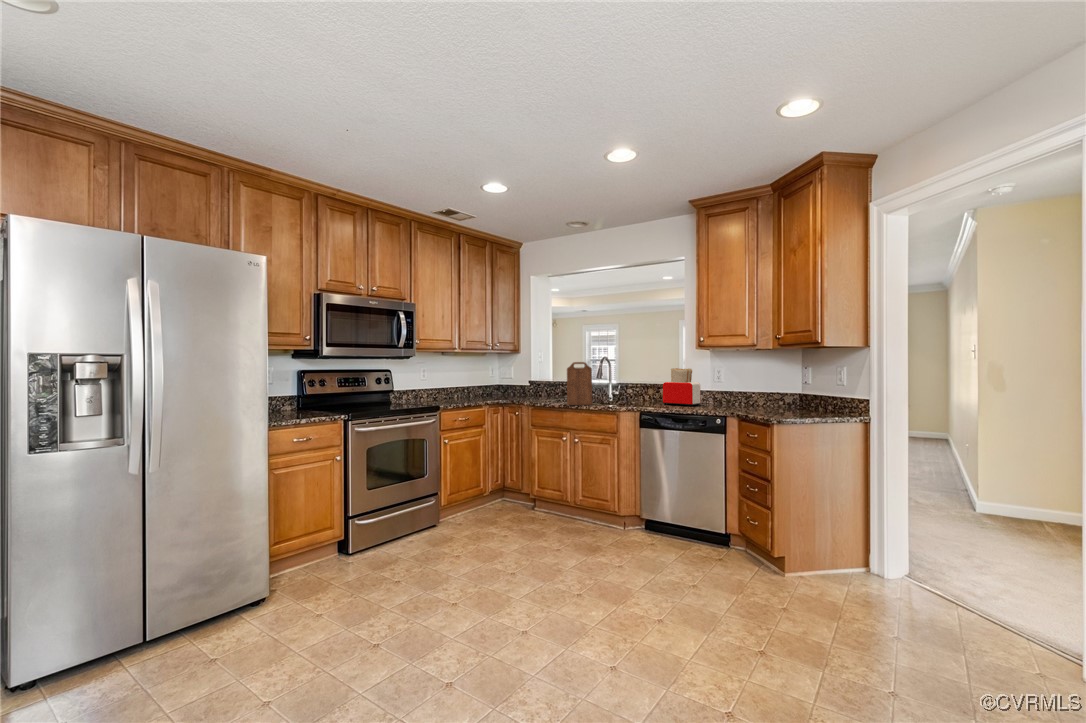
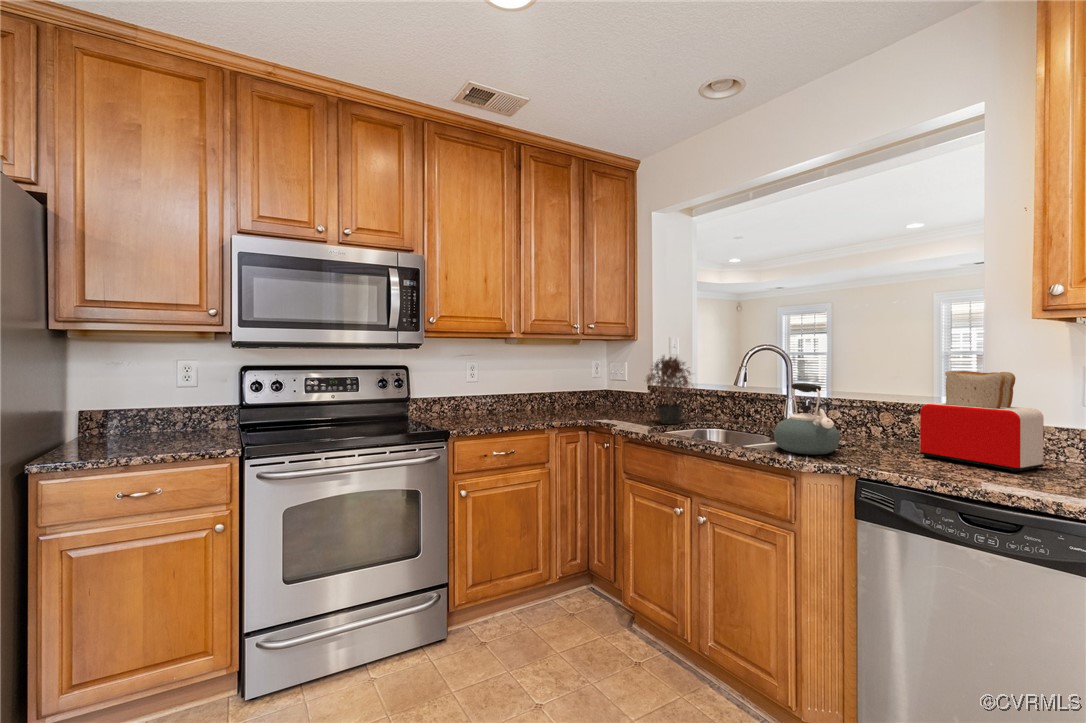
potted plant: none [534,362,563,401] -> present [647,356,693,424]
cutting board: present [567,362,592,405] -> none [689,355,742,442]
kettle: none [607,375,634,406] -> present [774,383,840,455]

